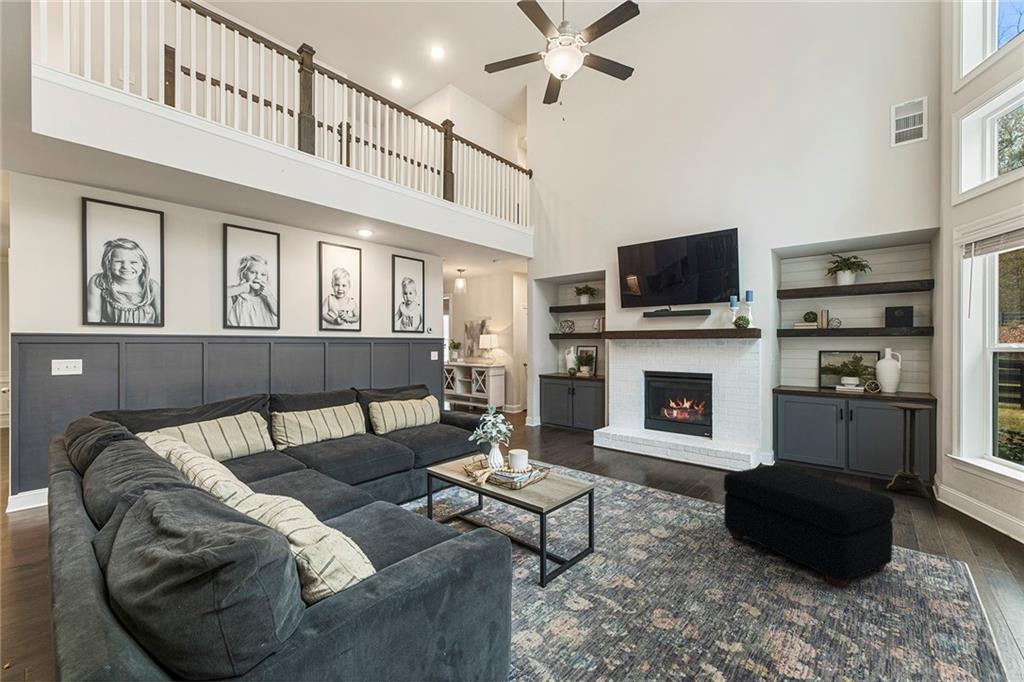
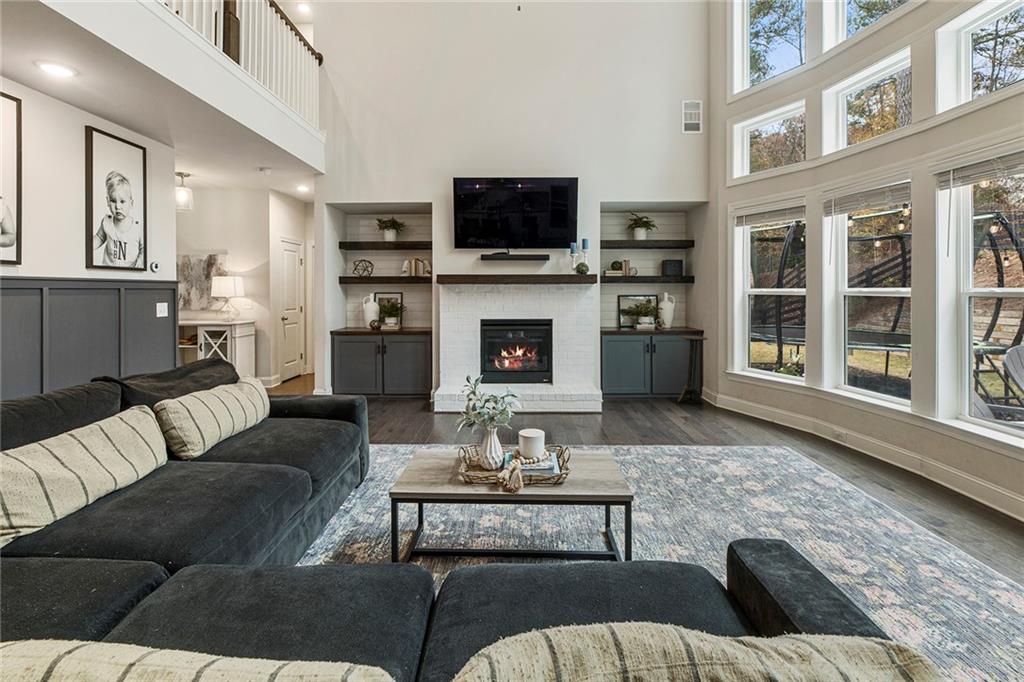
ottoman: present [724,465,895,587] -> none [663,398,783,486]

